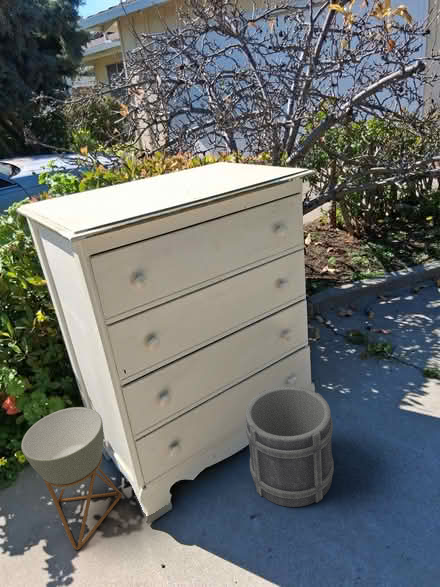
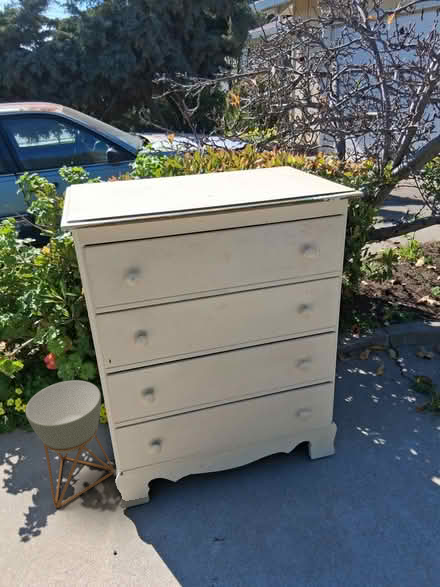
bucket: present [245,386,334,507] -> none [228,419,321,552]

